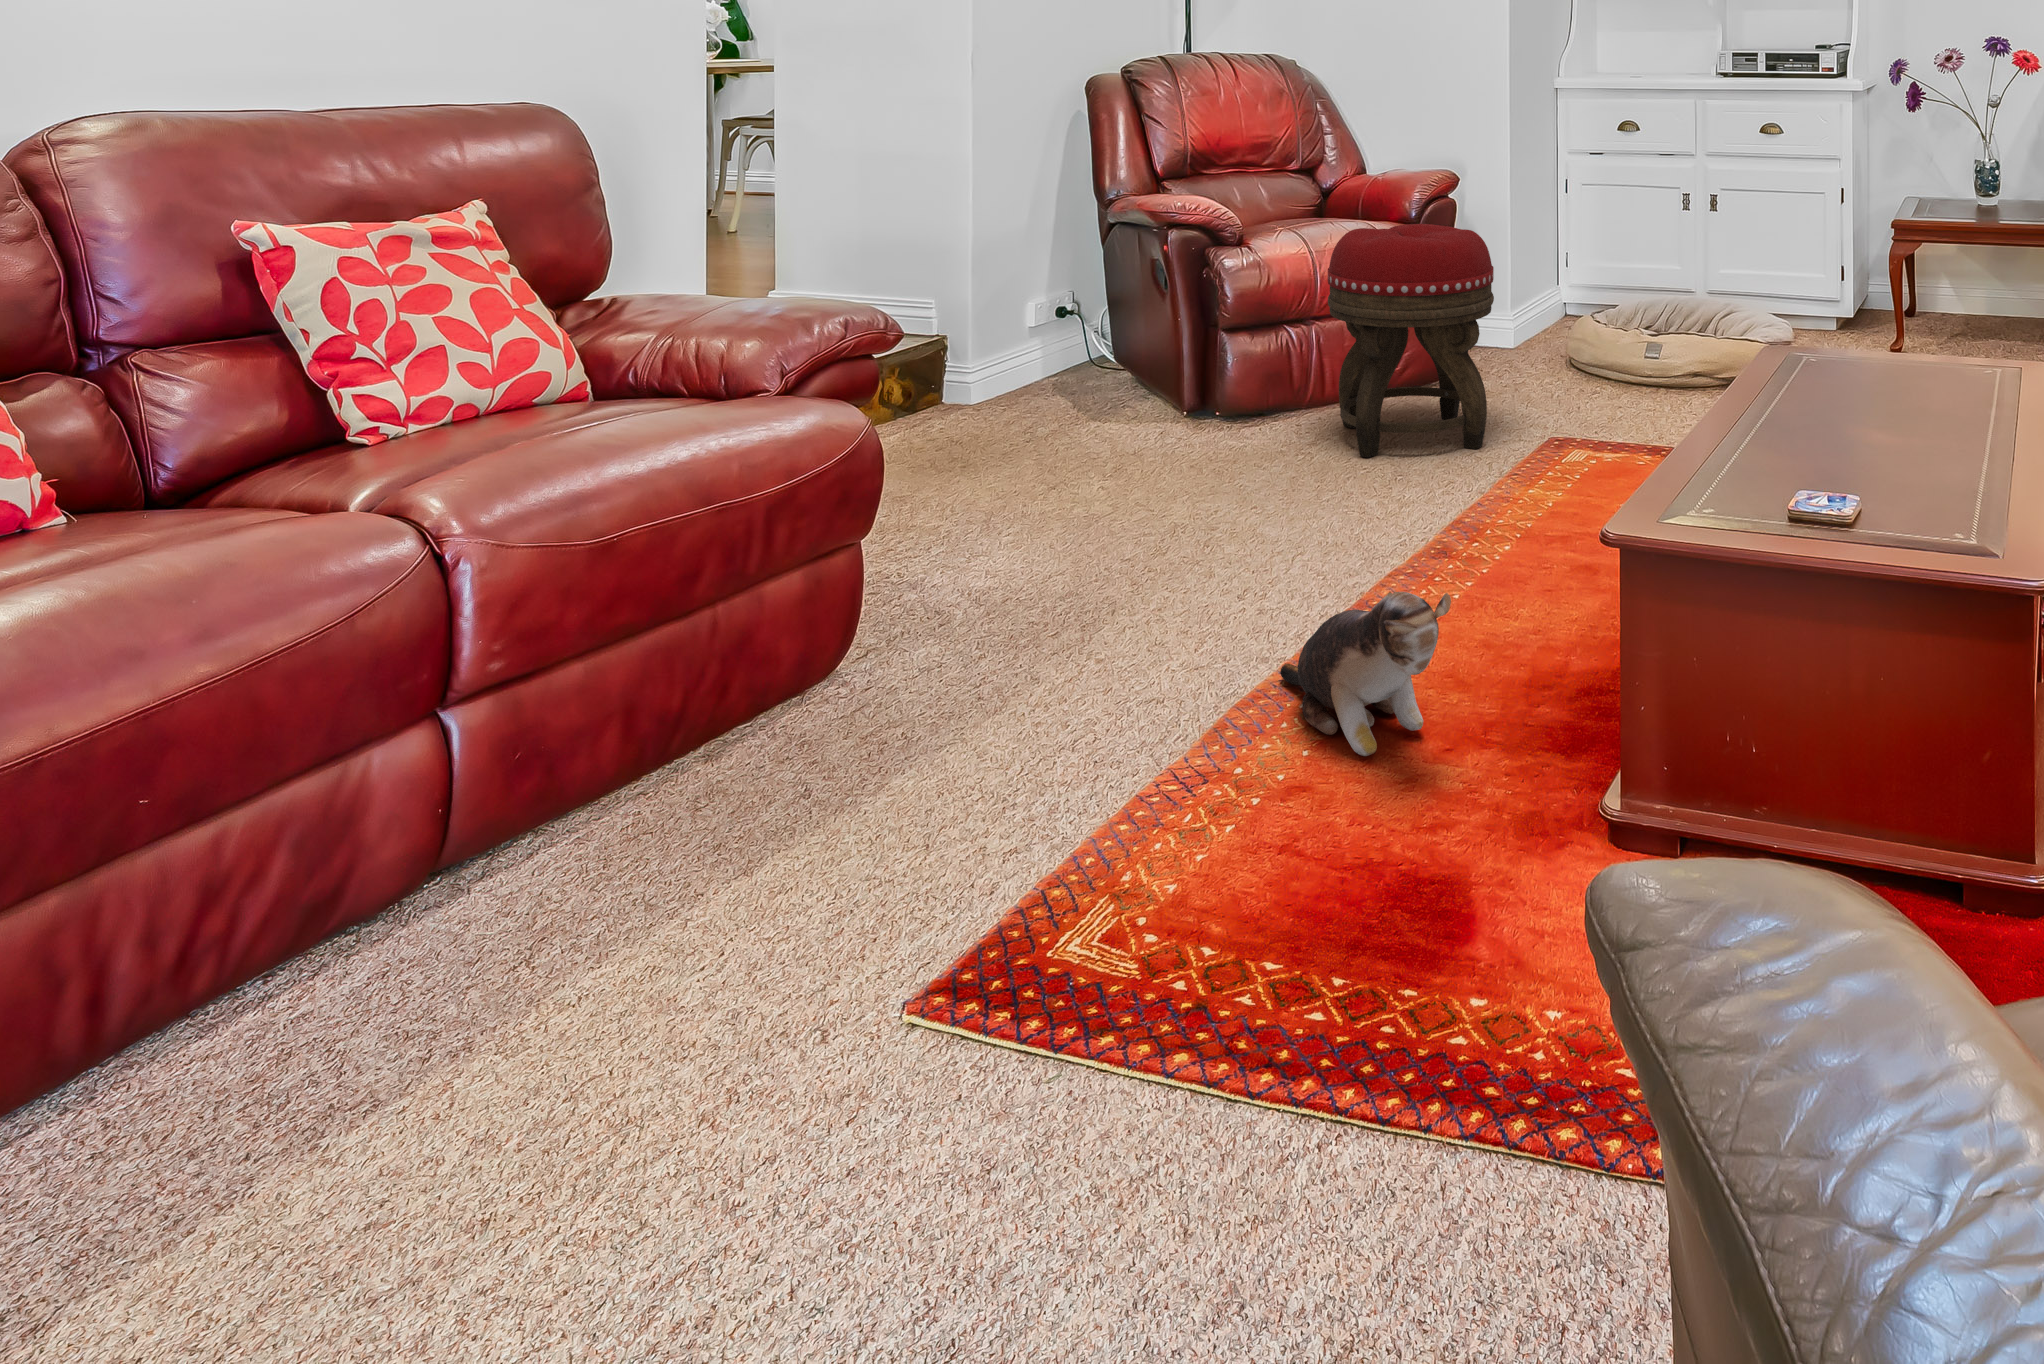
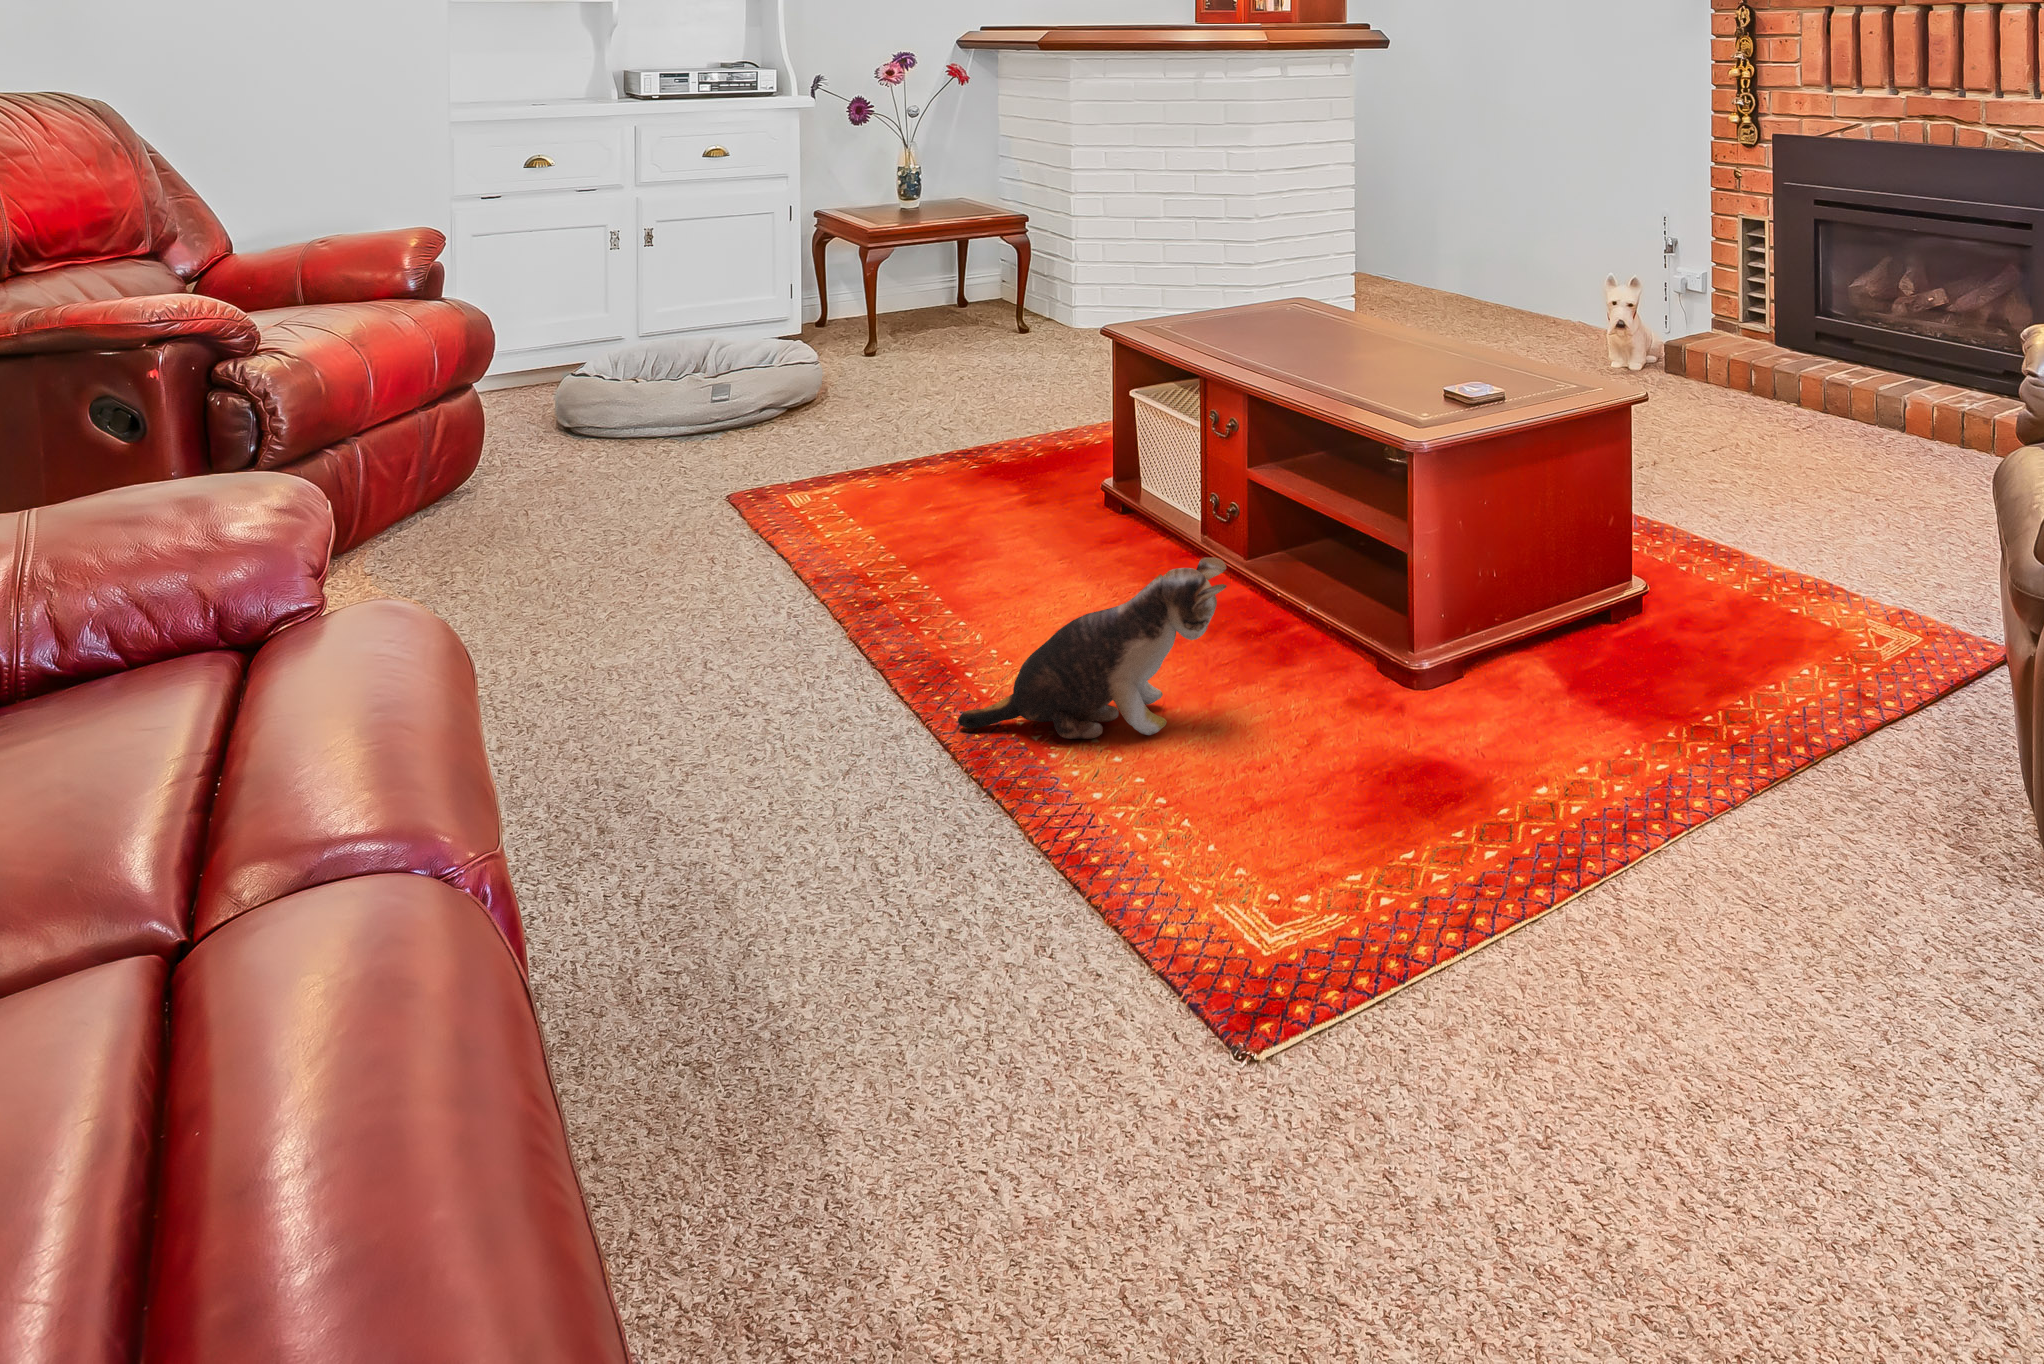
footstool: present [1328,224,1494,458] -> none [463,281,690,564]

